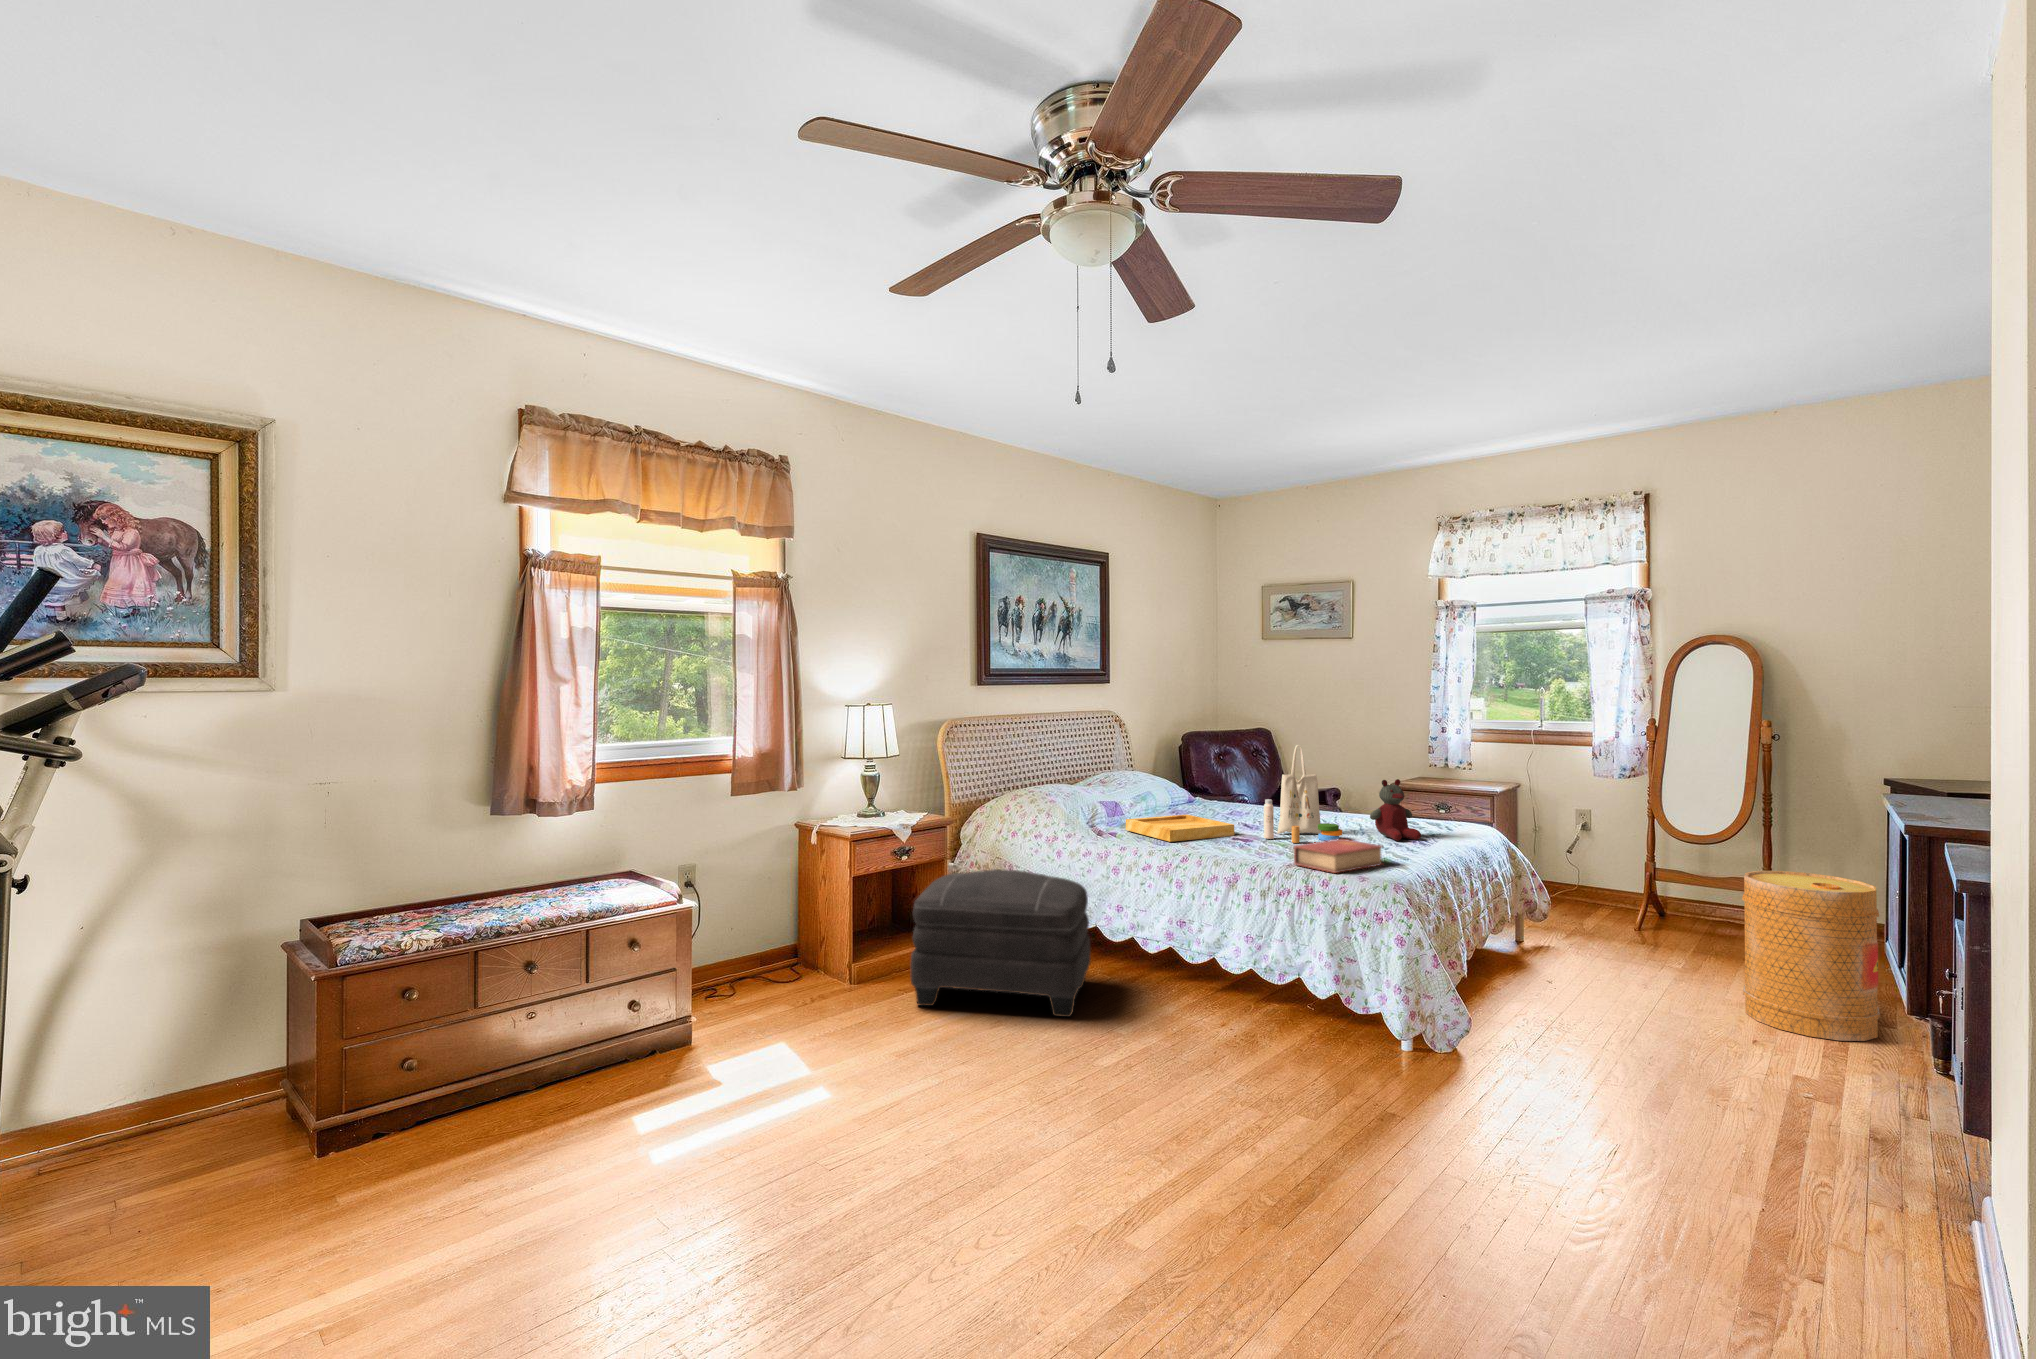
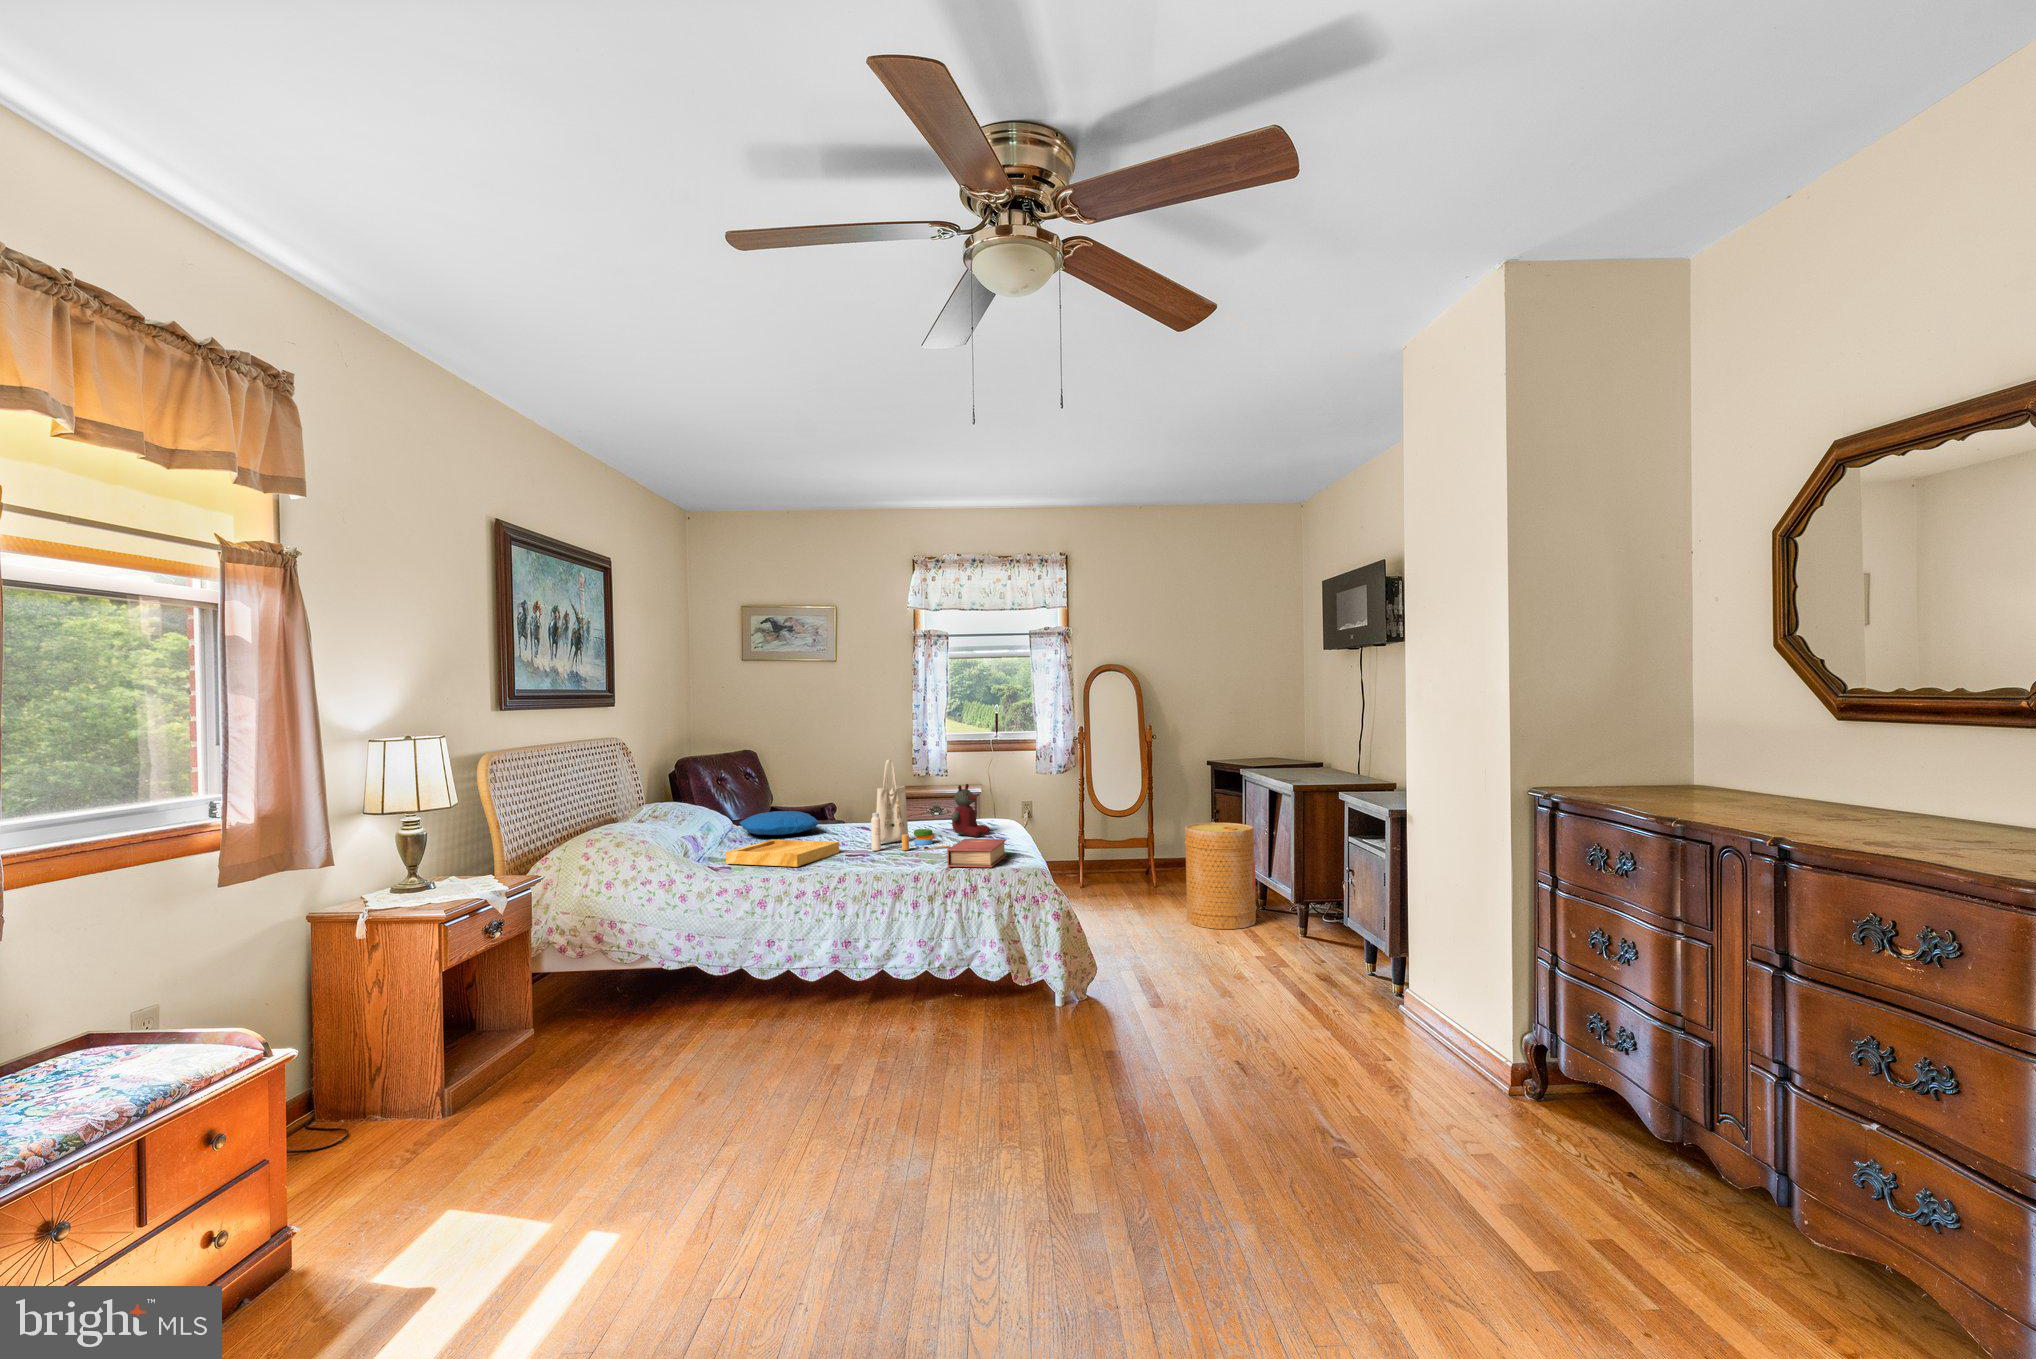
pillow: none [1188,790,1262,812] -> present [740,811,819,835]
ottoman: present [910,869,1091,1017] -> none [558,922,784,1116]

